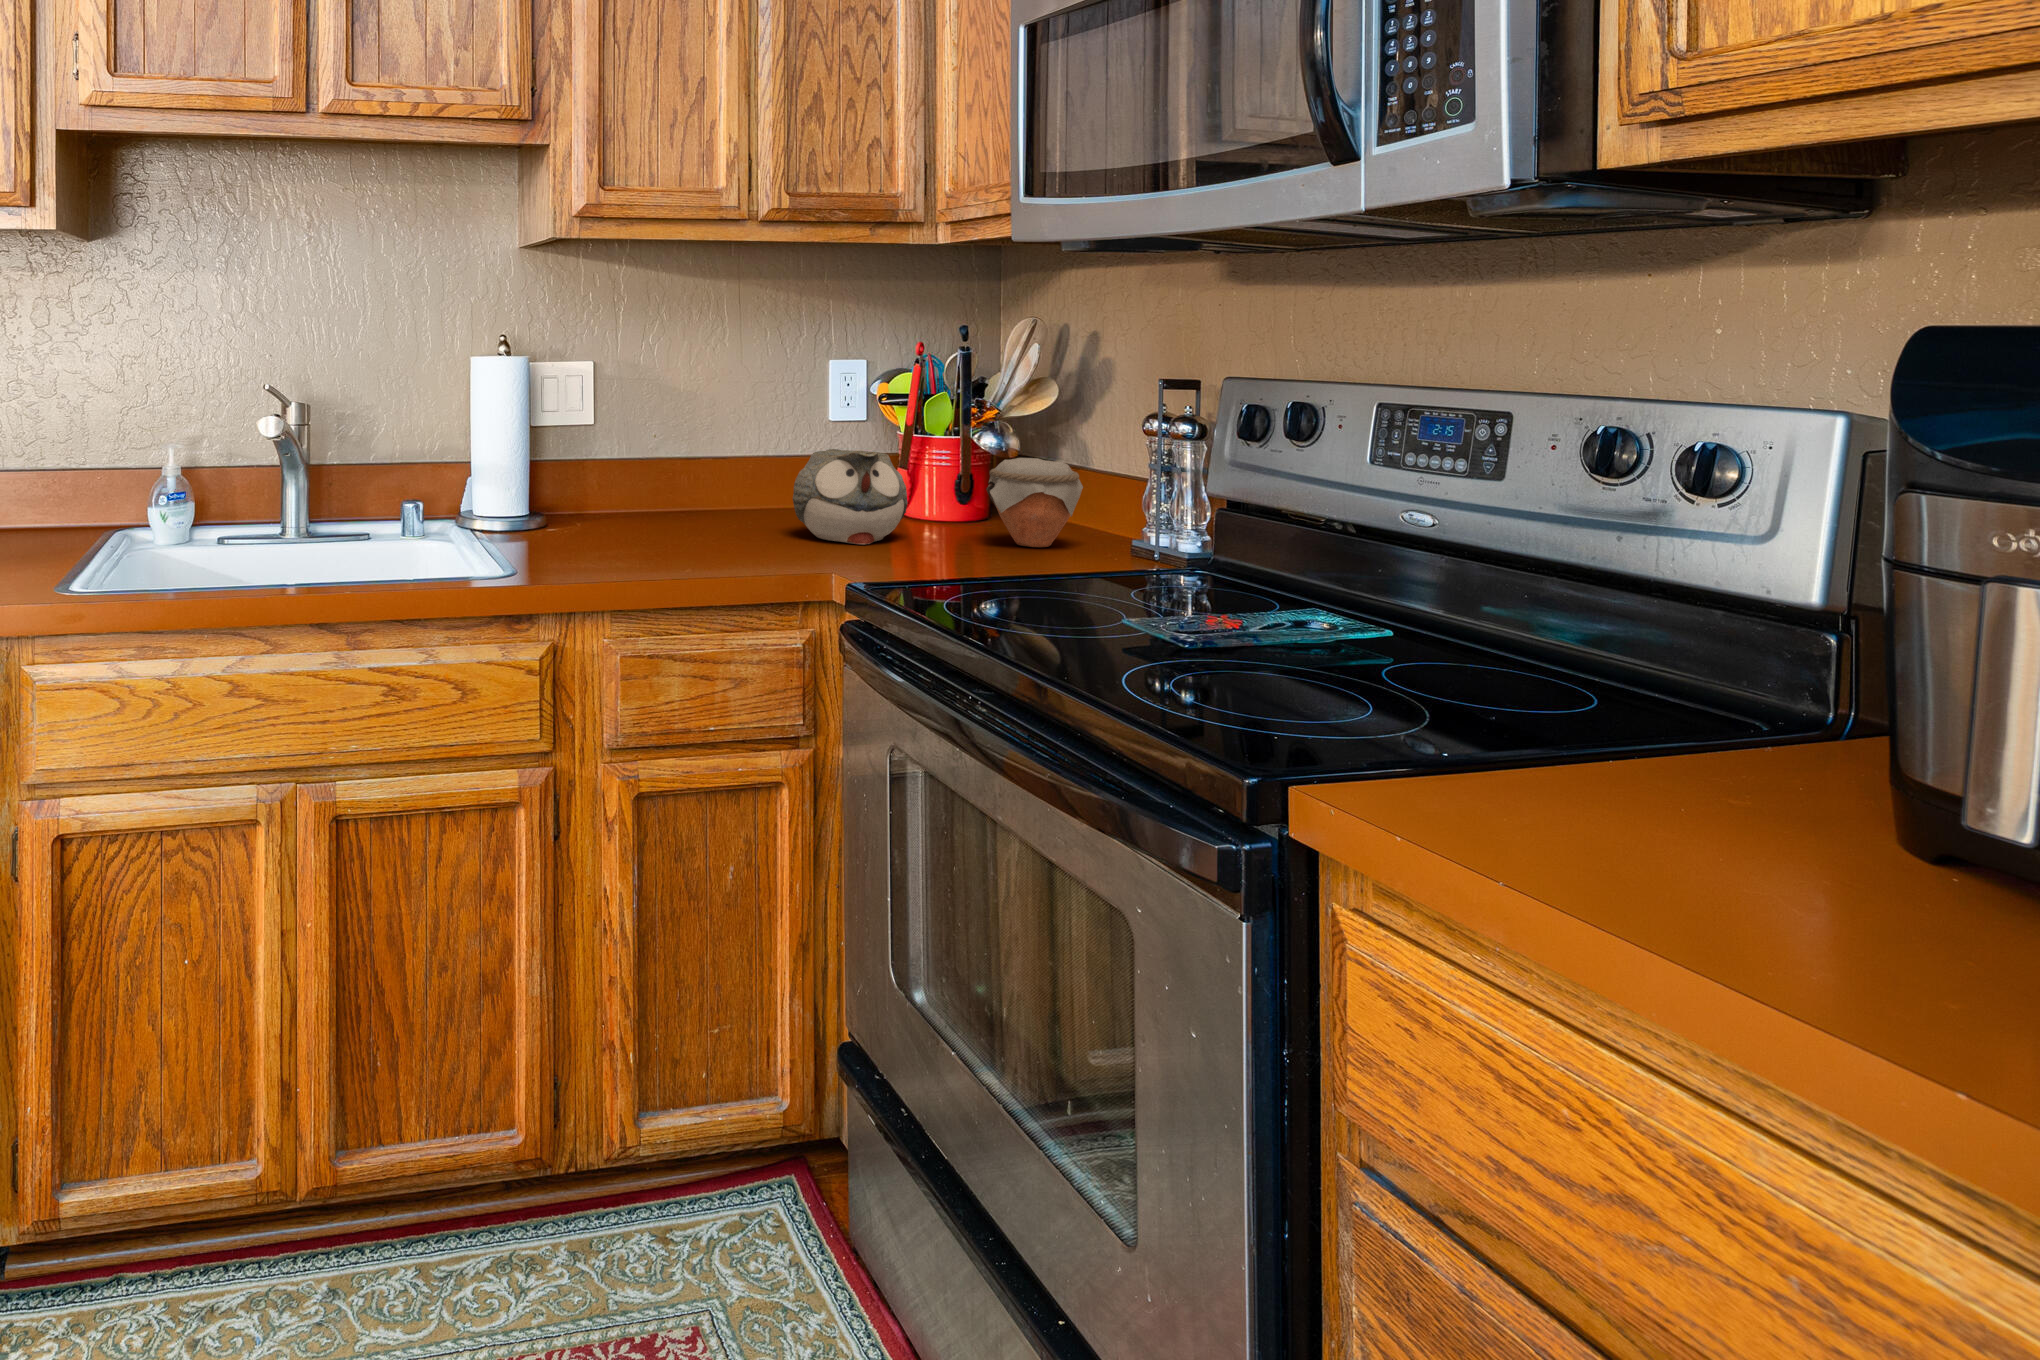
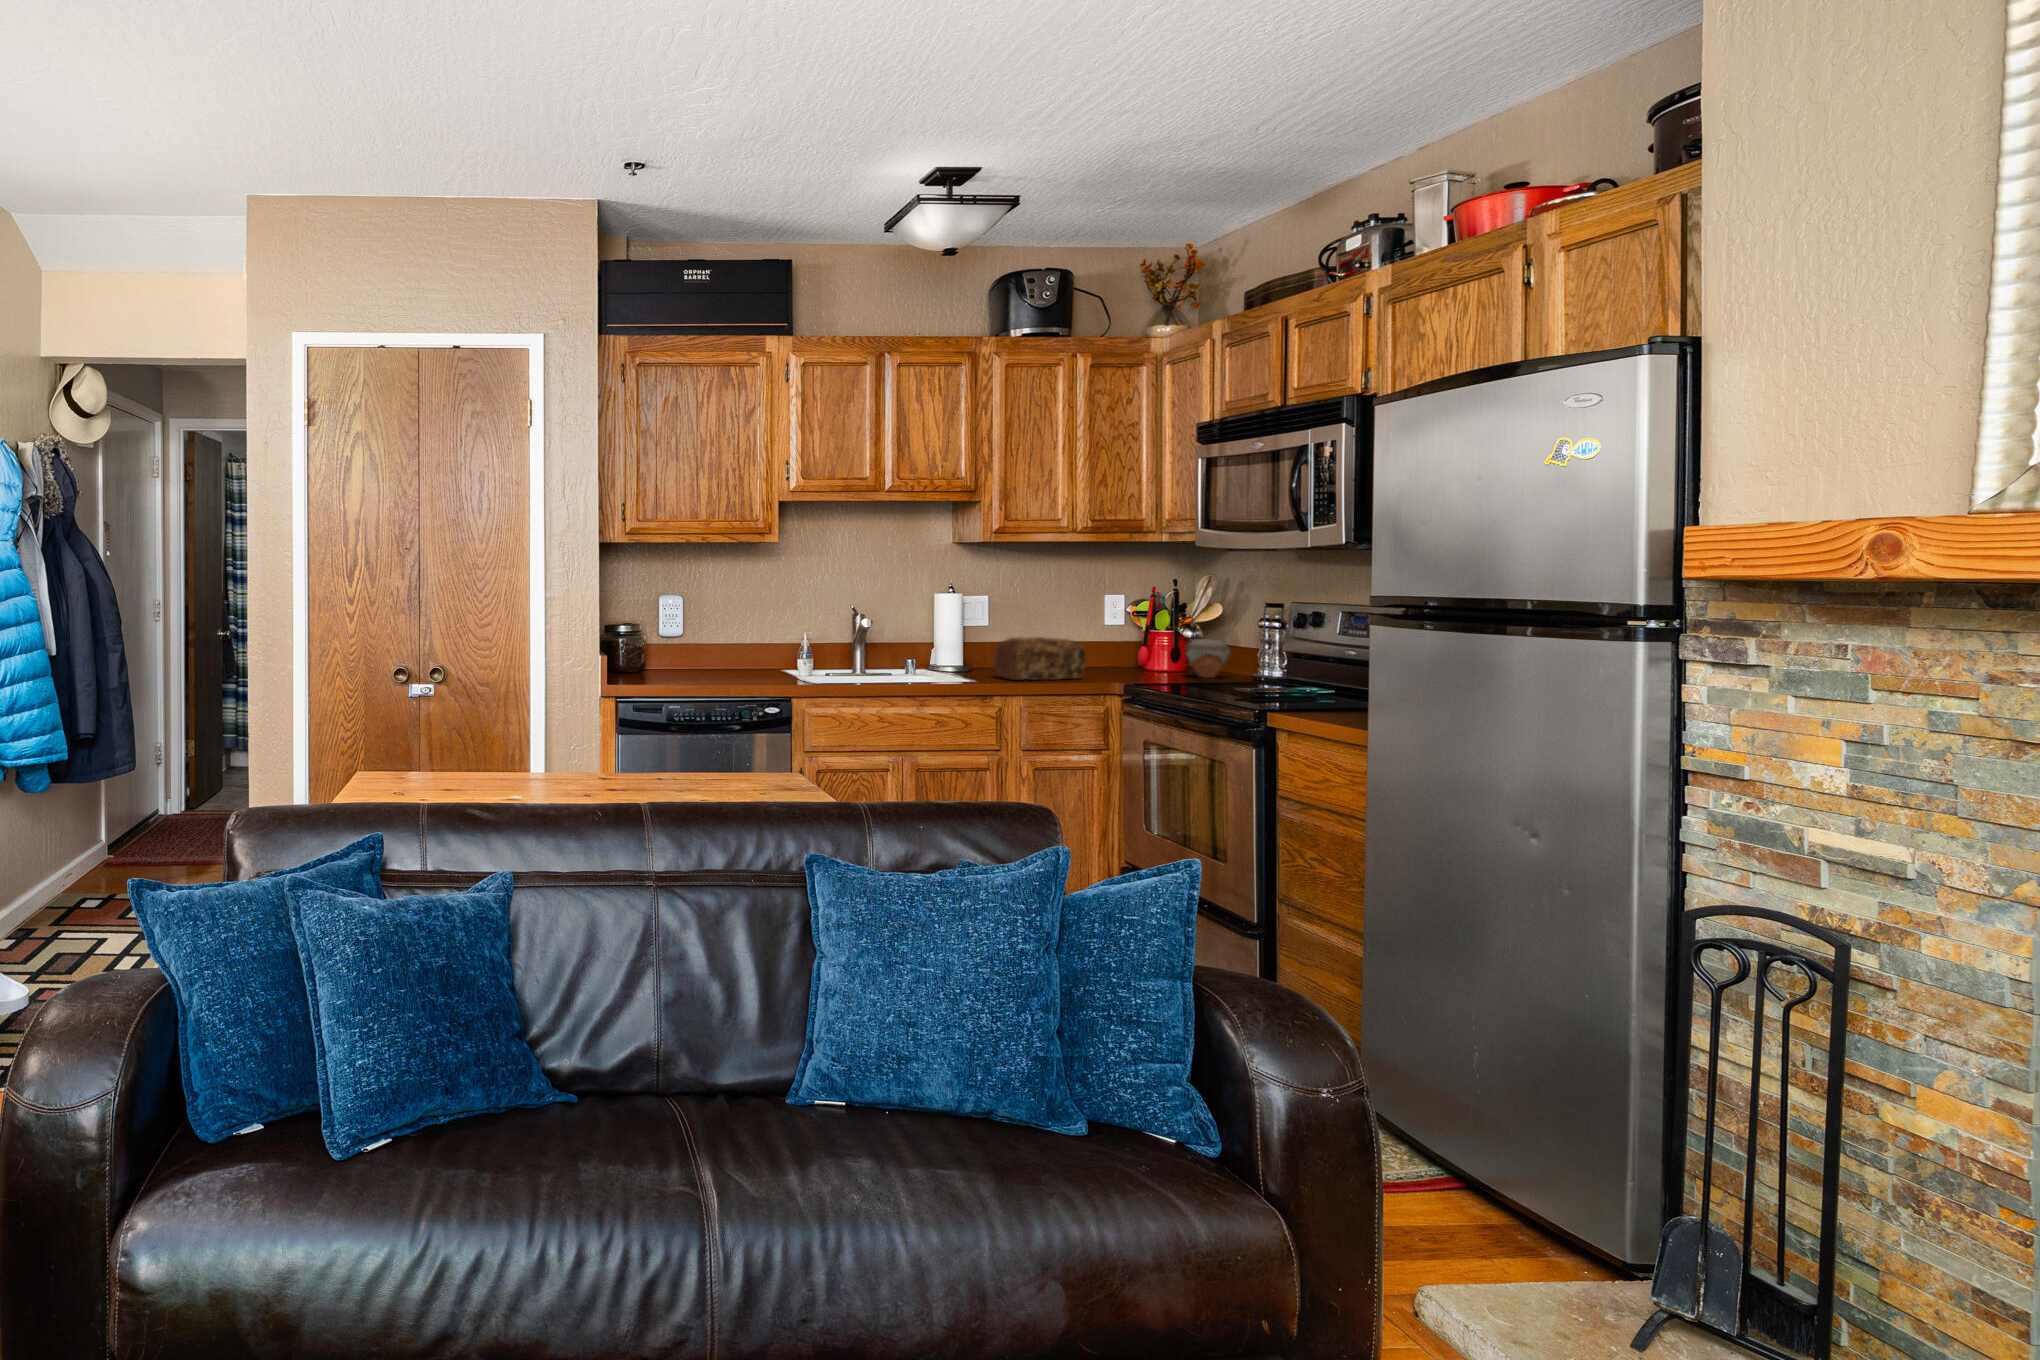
teapot: present [793,449,908,544] -> none [1092,635,1147,676]
bread loaf: none [563,457,769,567] -> present [993,637,1085,680]

